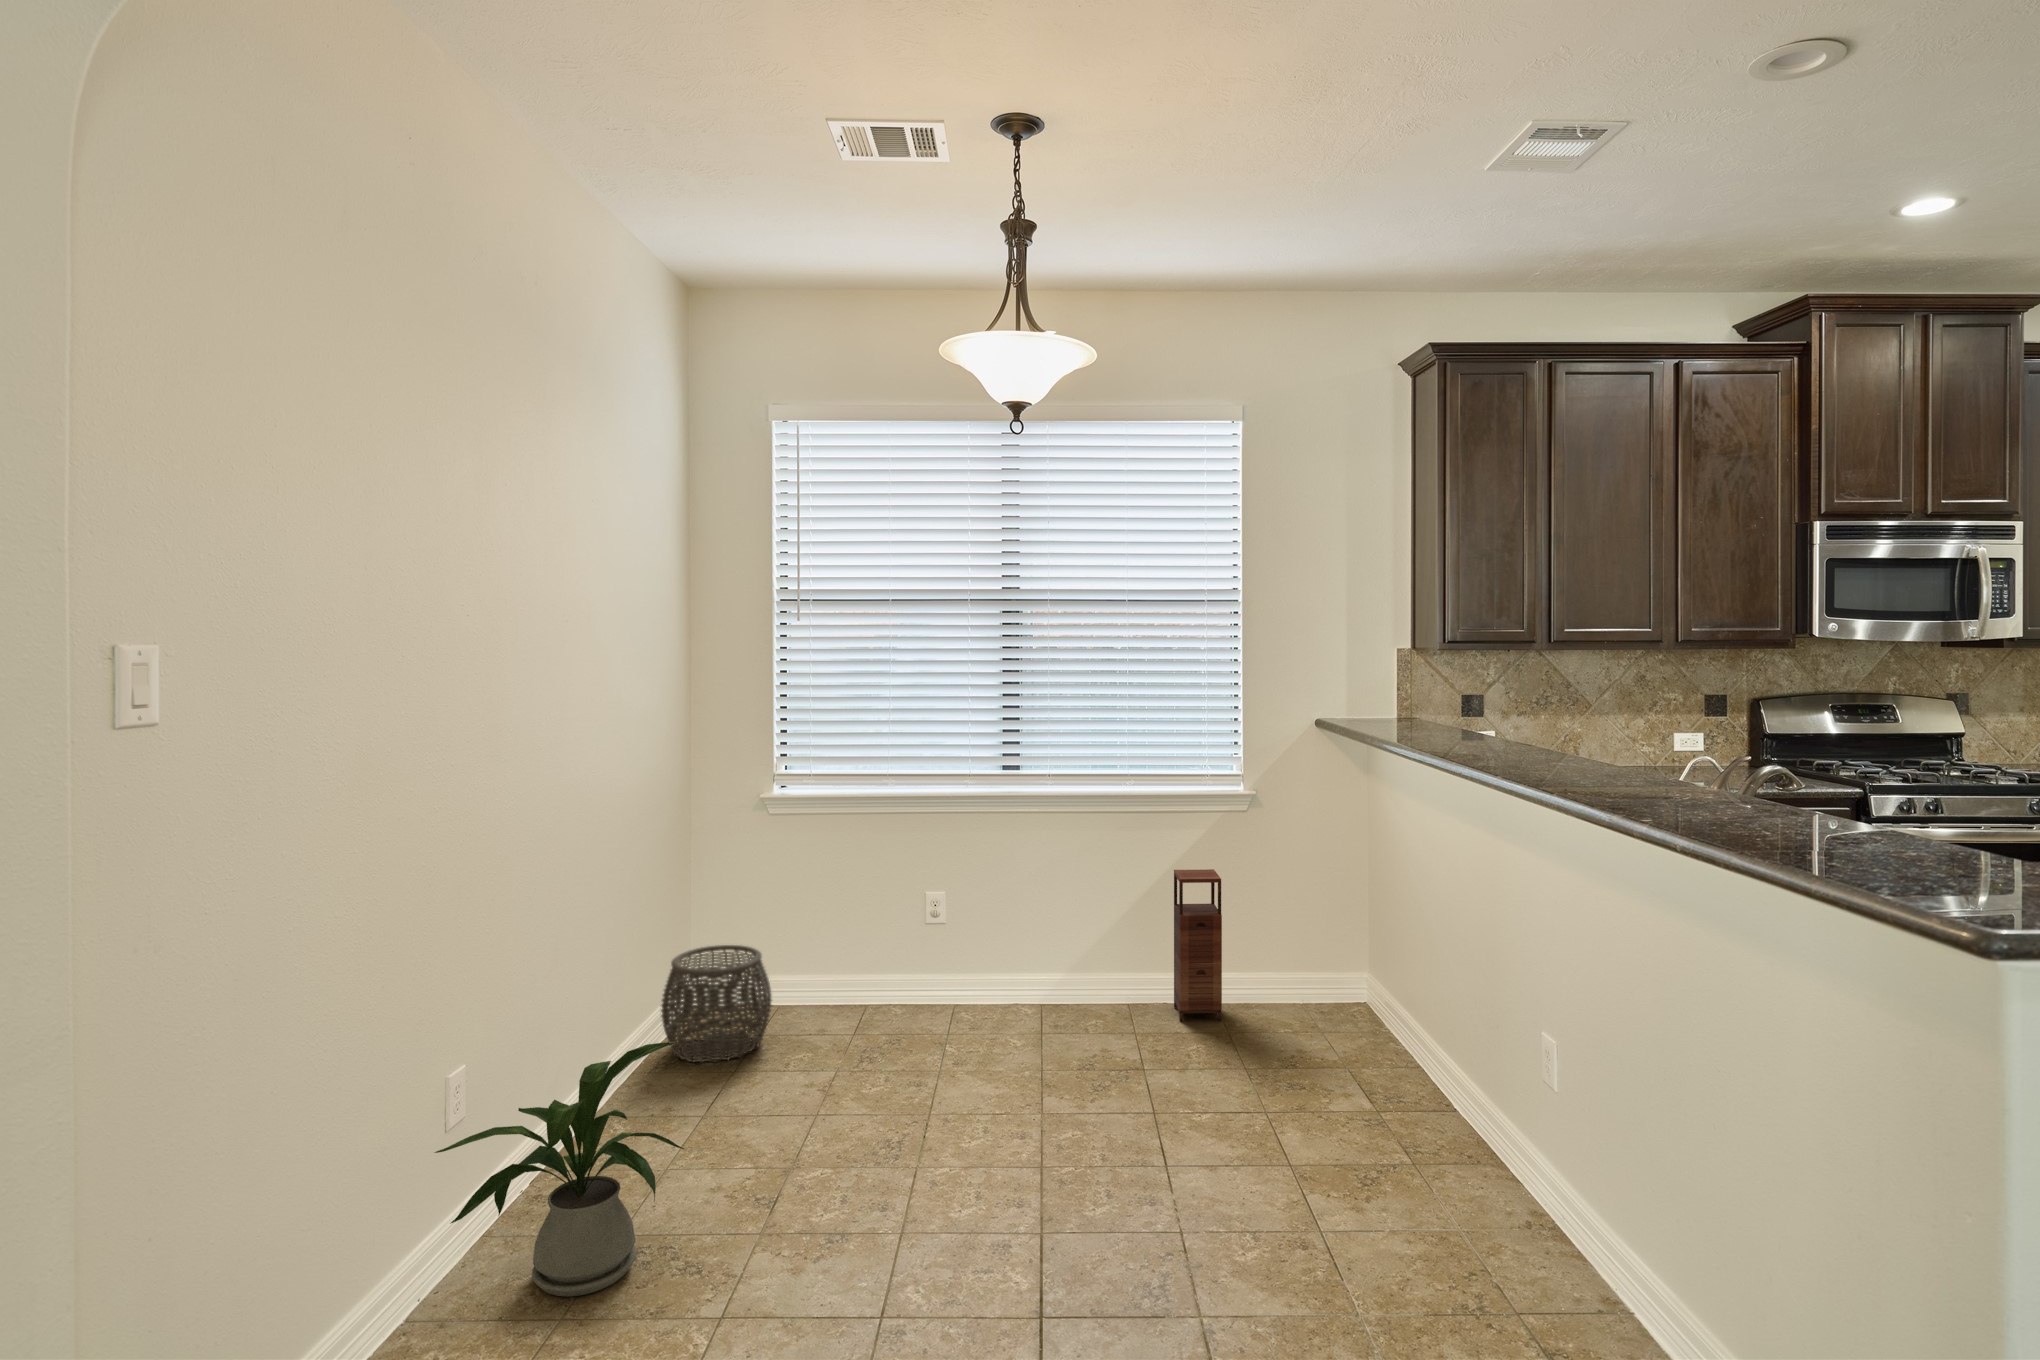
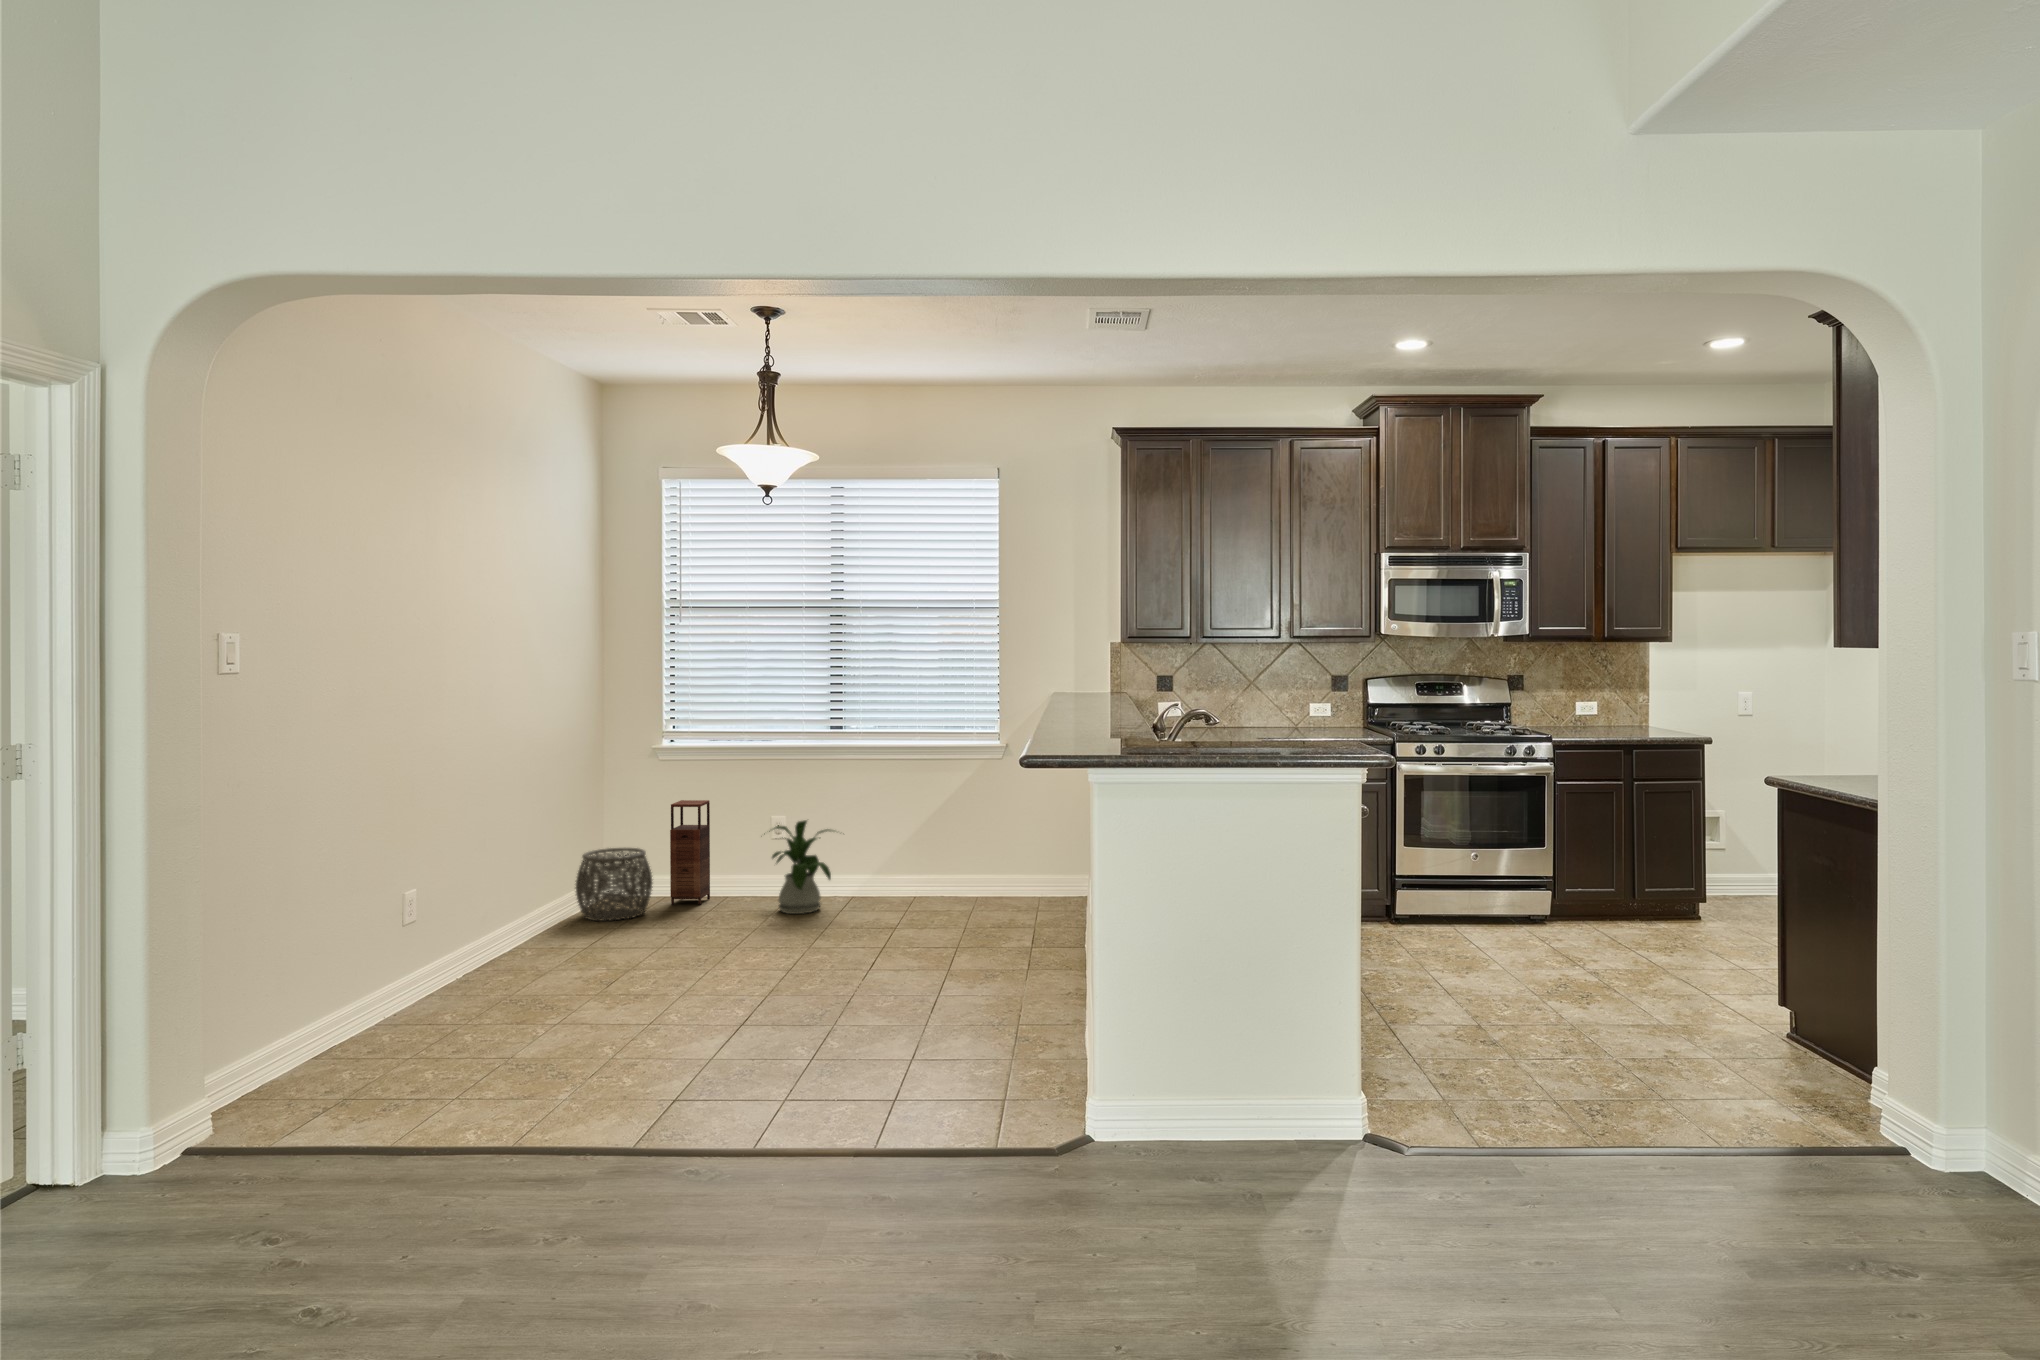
storage cabinet: present [1174,869,1222,1021] -> present [670,800,710,905]
house plant: present [435,1042,684,1297] -> present [764,820,832,914]

